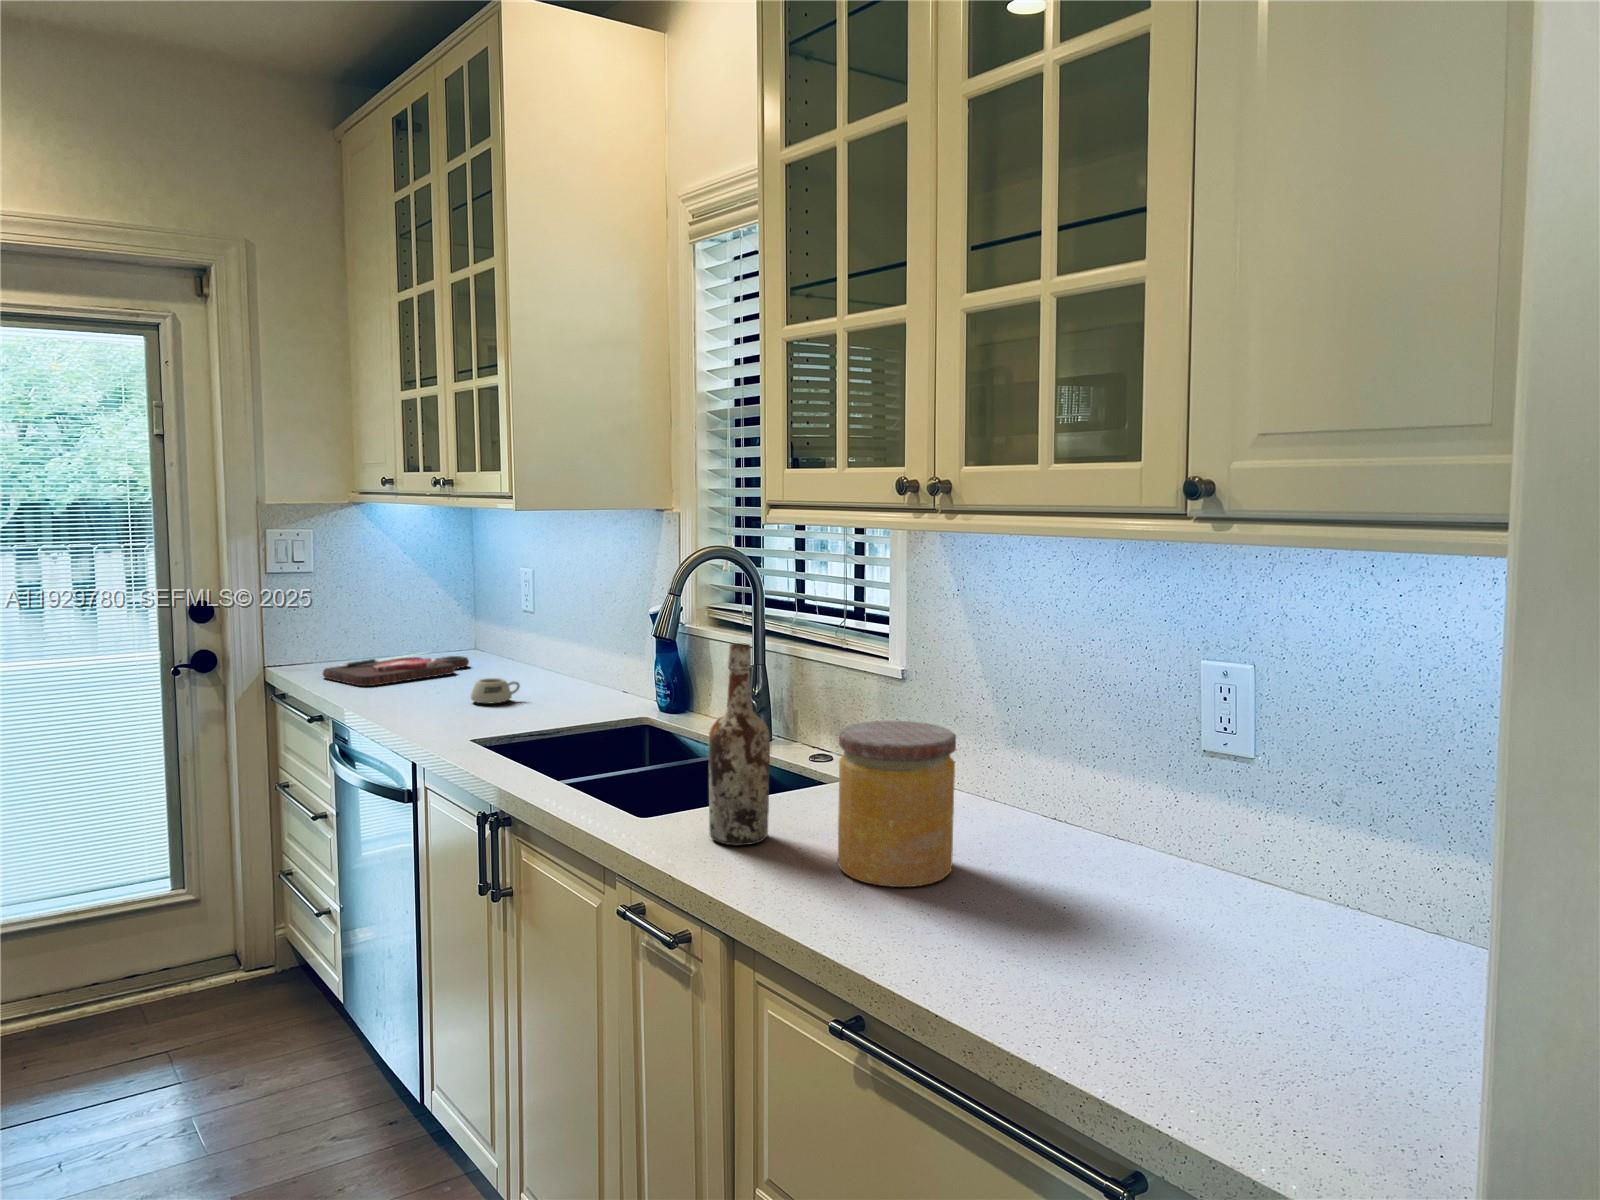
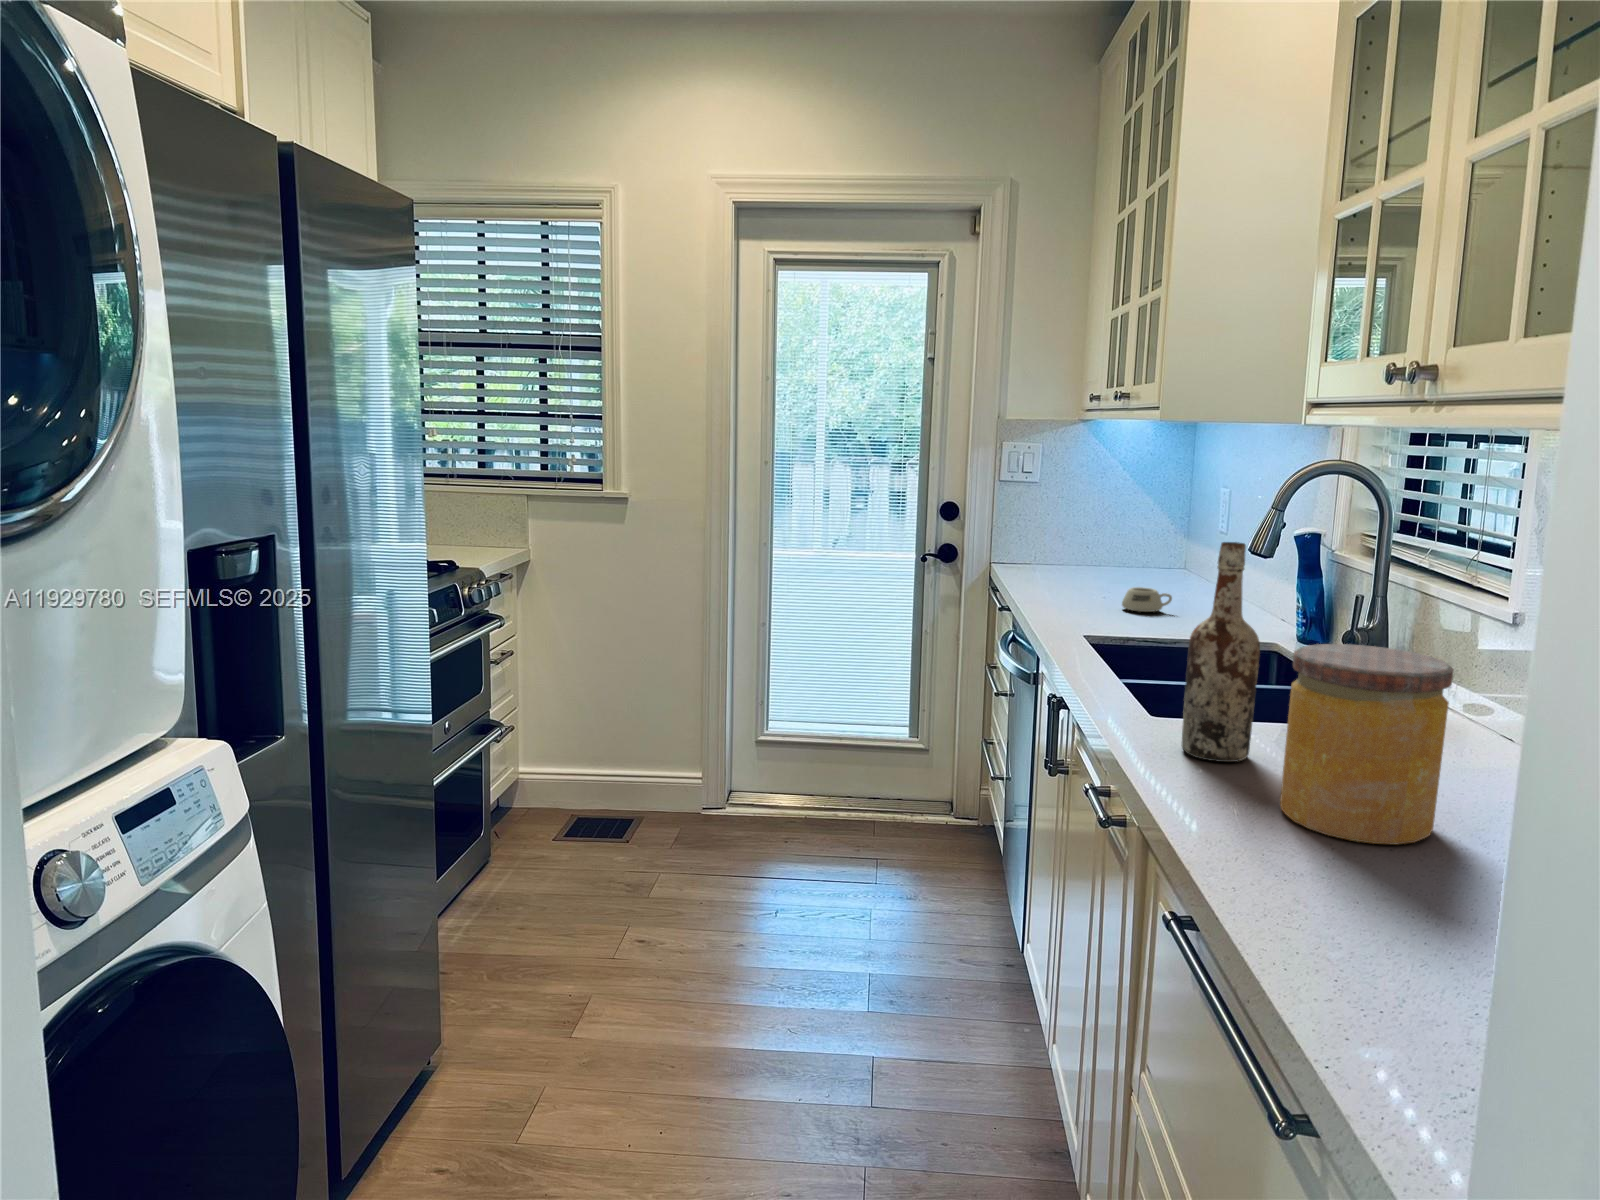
cutting board: present [323,653,469,686] -> none [1025,562,1164,586]

